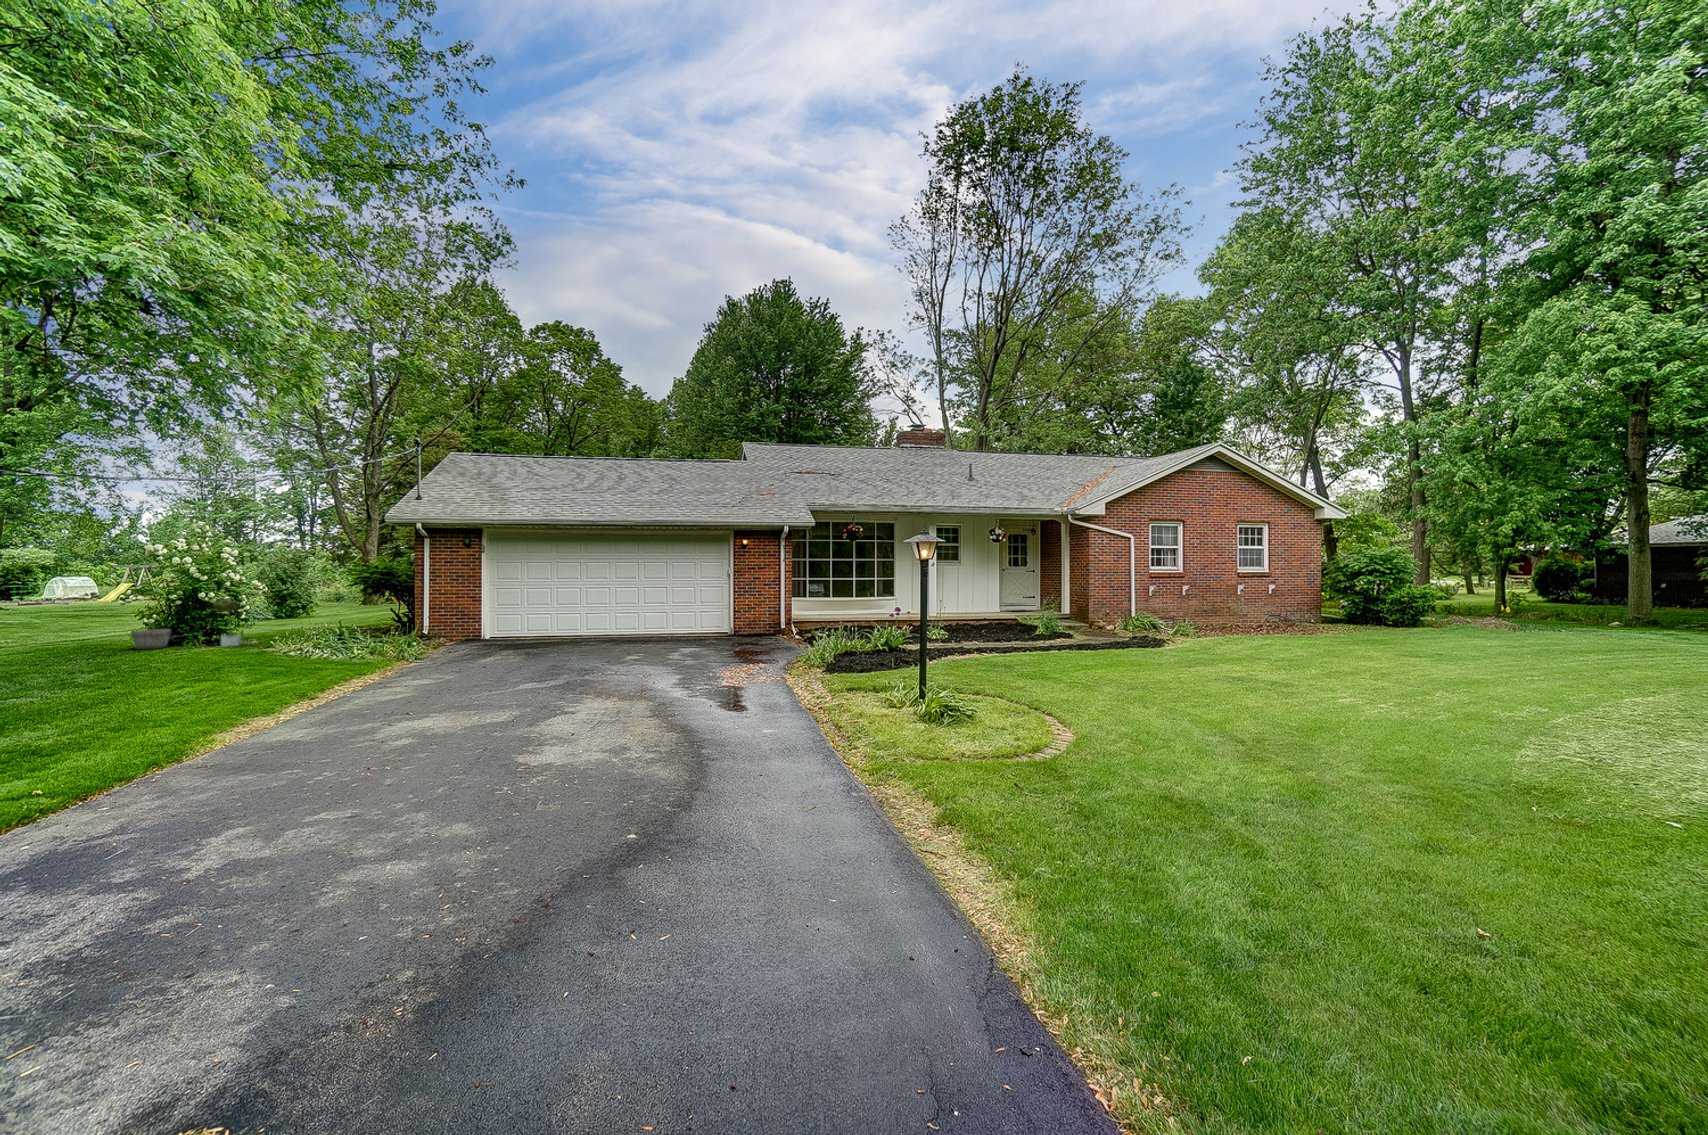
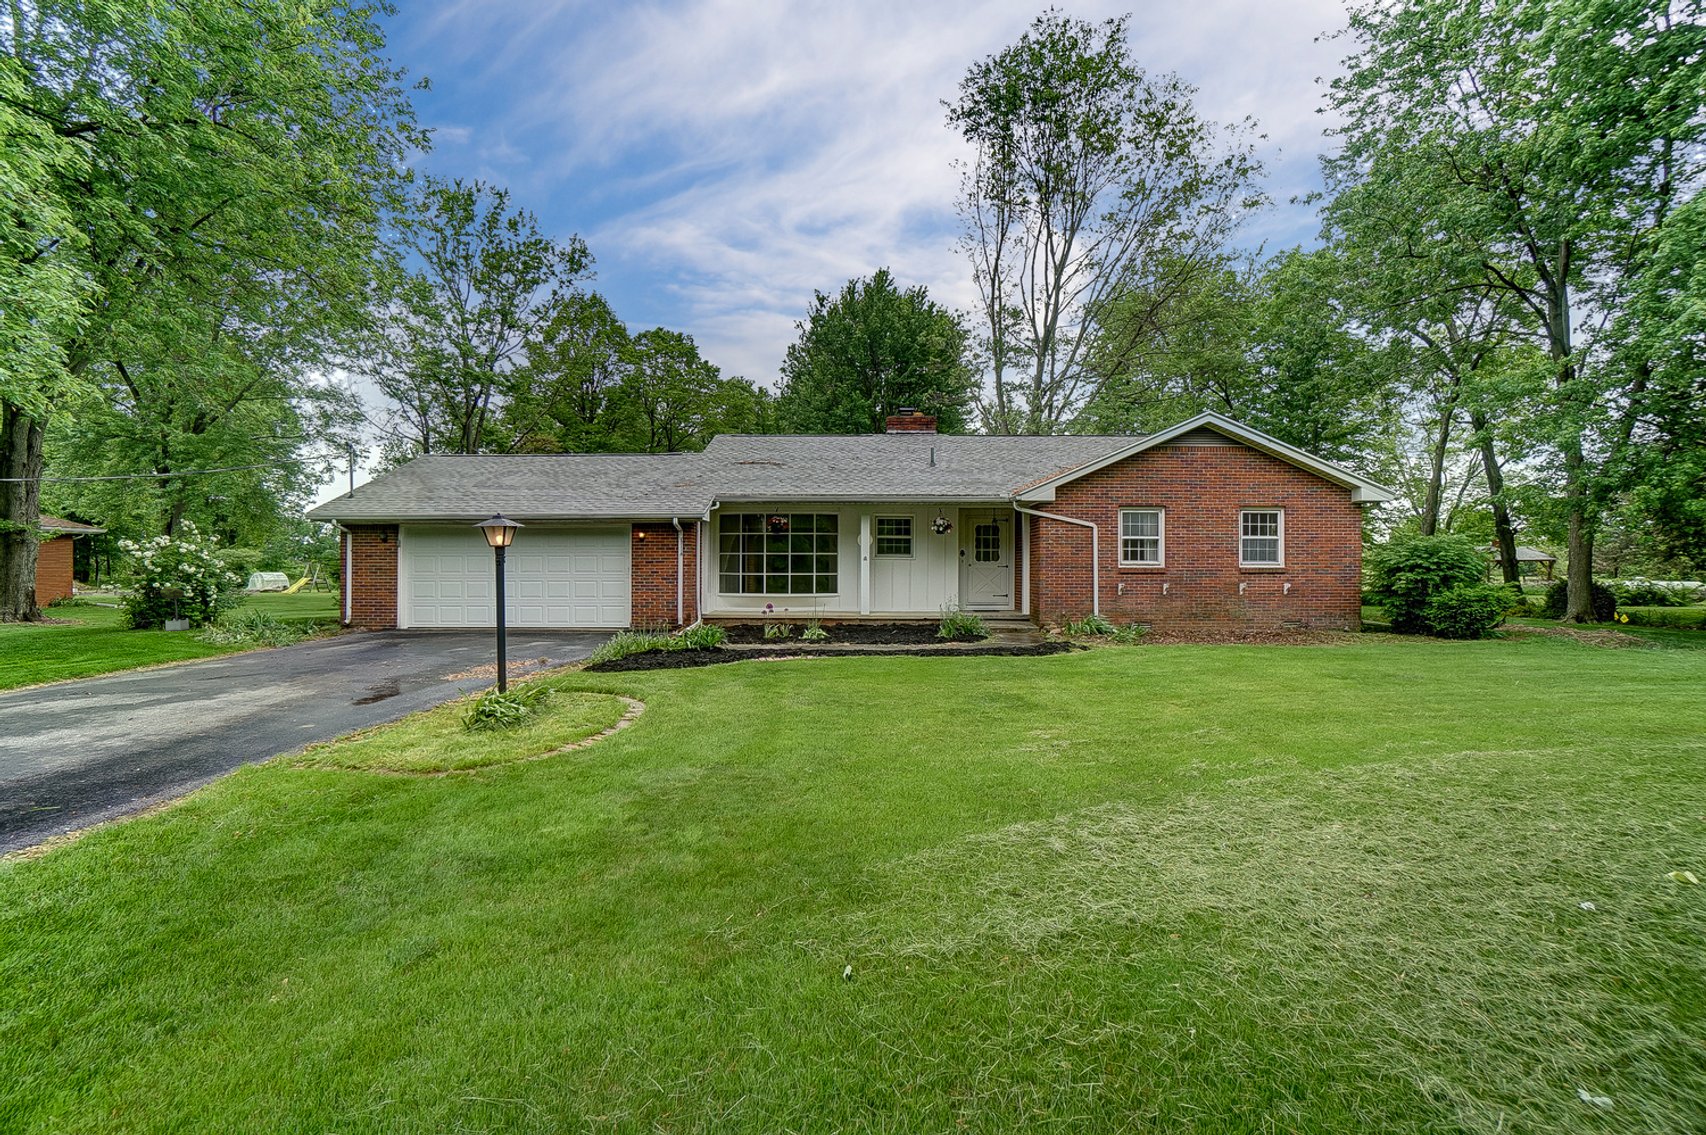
wooden bucket: present [131,627,171,649] -> none [96,609,135,631]

